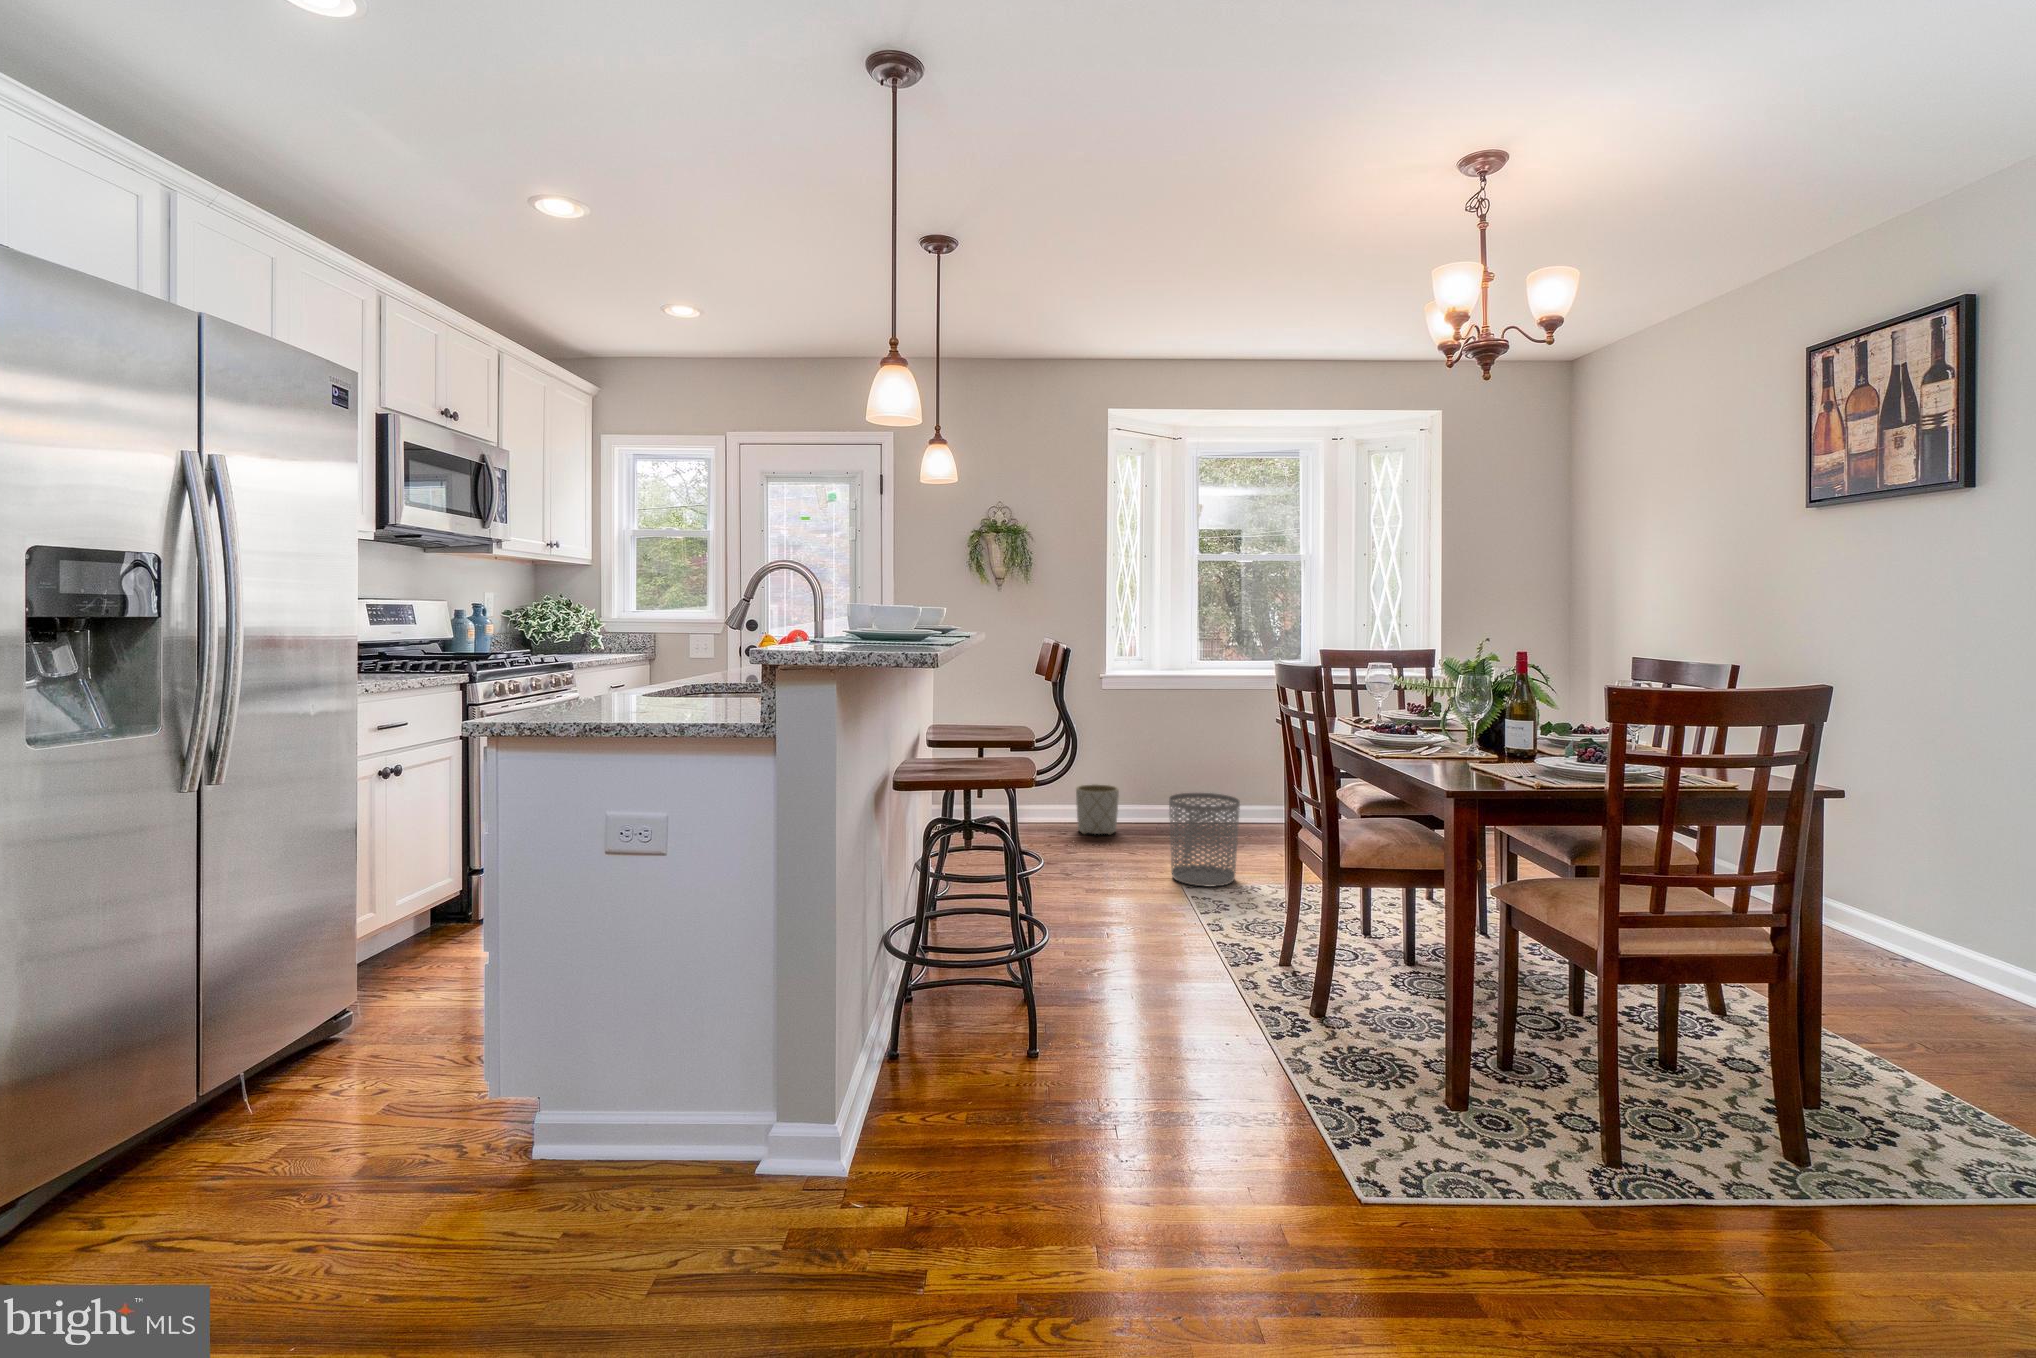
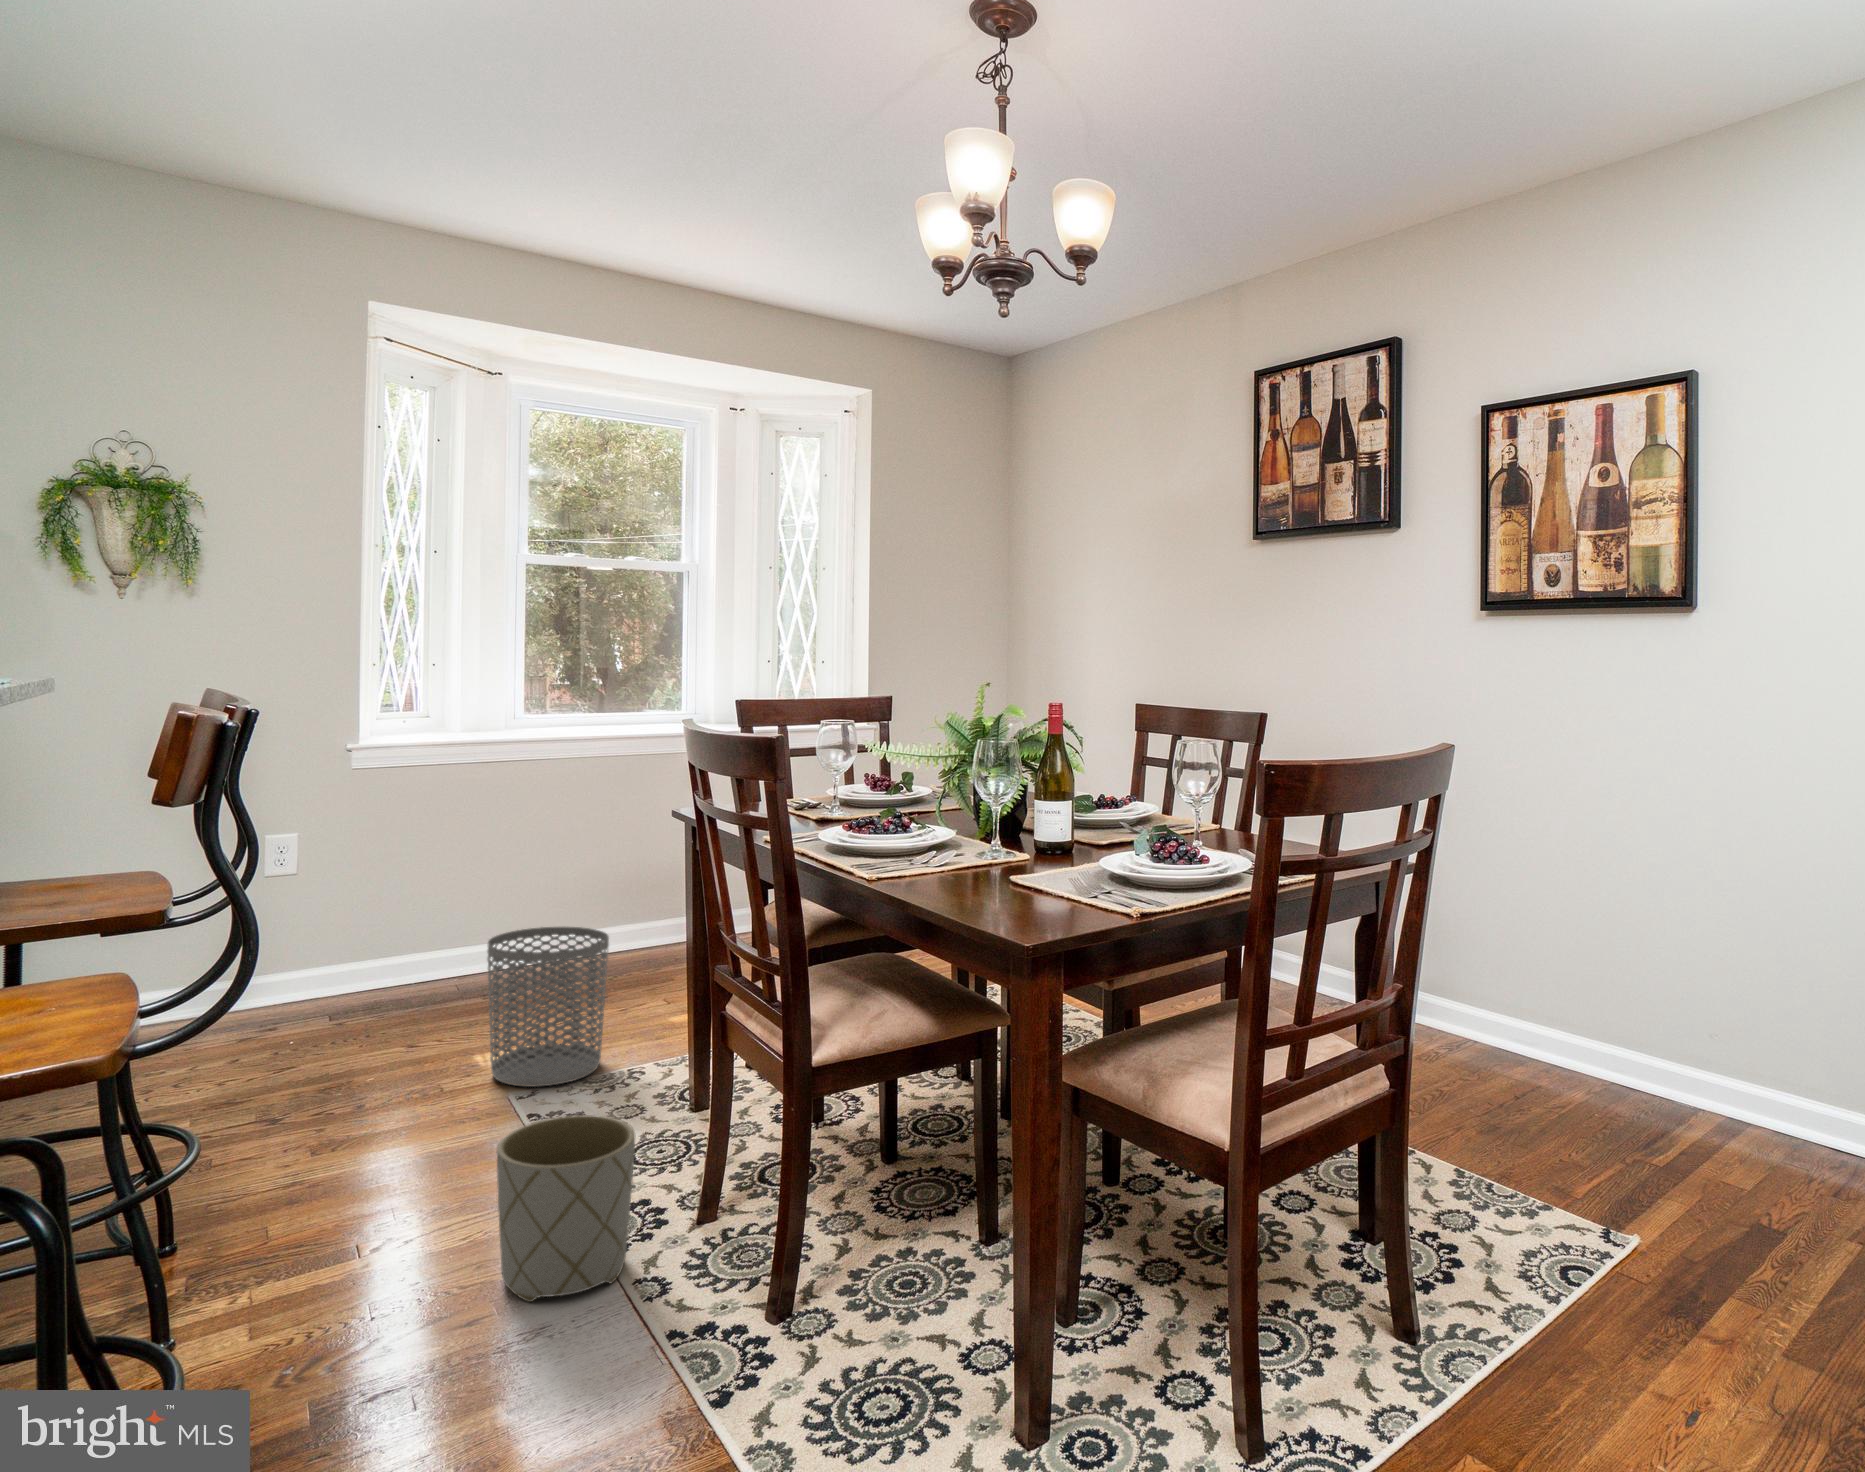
planter: present [1076,784,1119,835] -> present [497,1115,635,1302]

